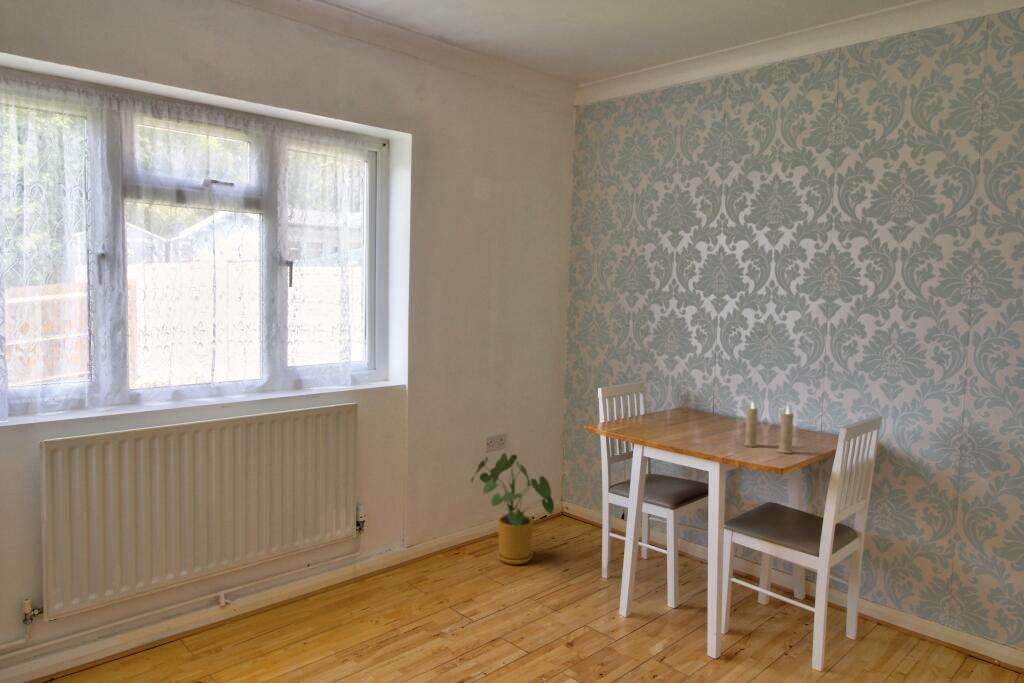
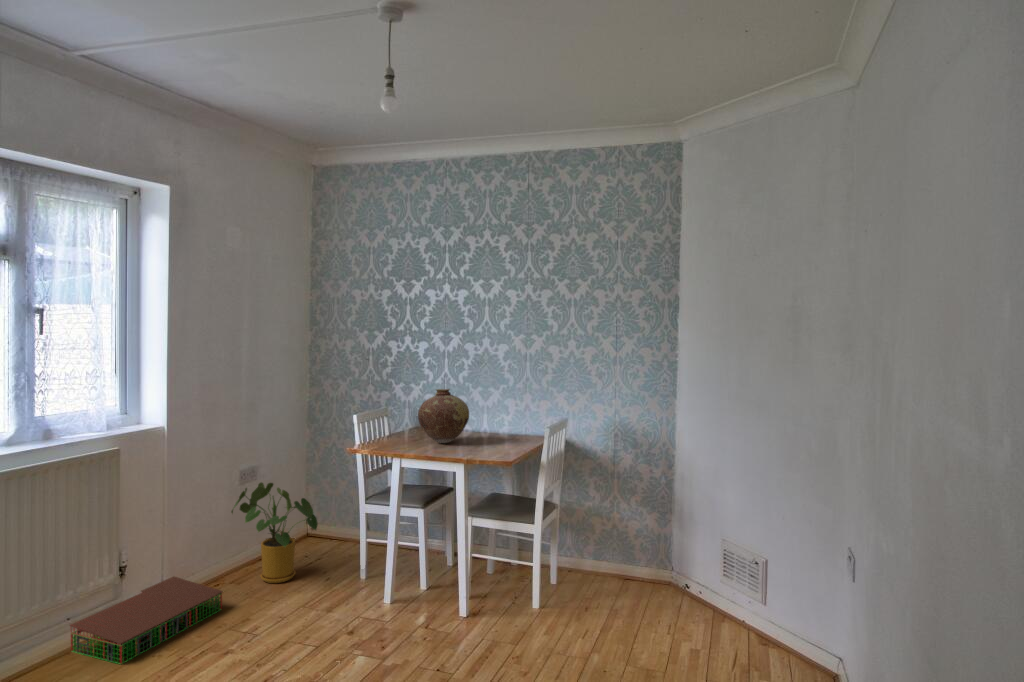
vase: none [672,364,738,432] -> present [418,389,469,443]
candle: present [743,402,793,454] -> none [477,414,513,452]
storage bin: none [308,538,451,622] -> present [70,577,223,664]

